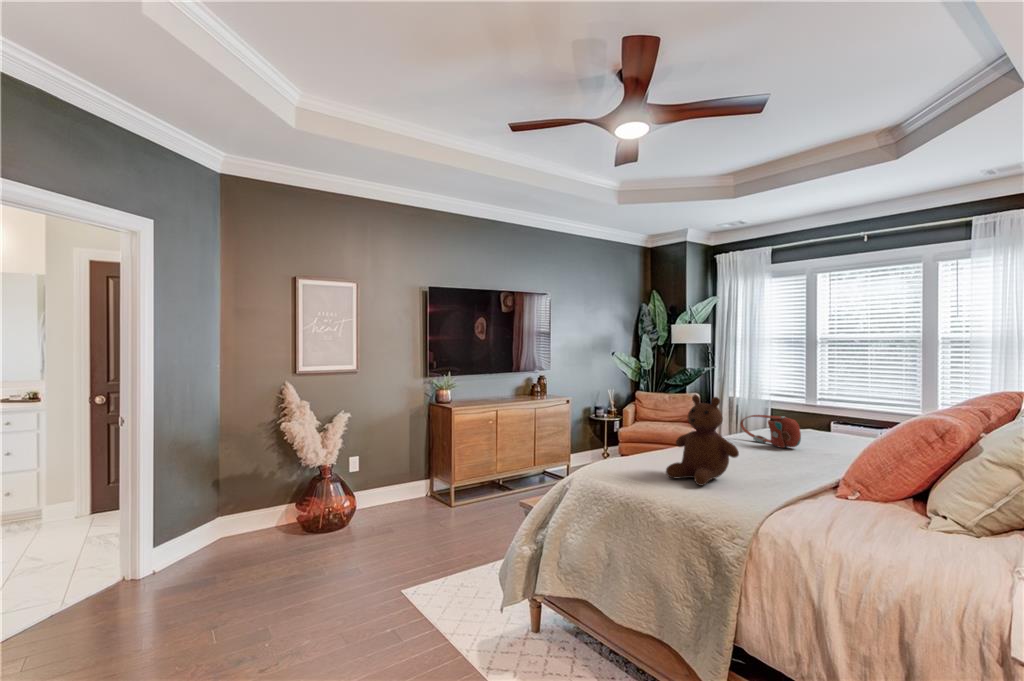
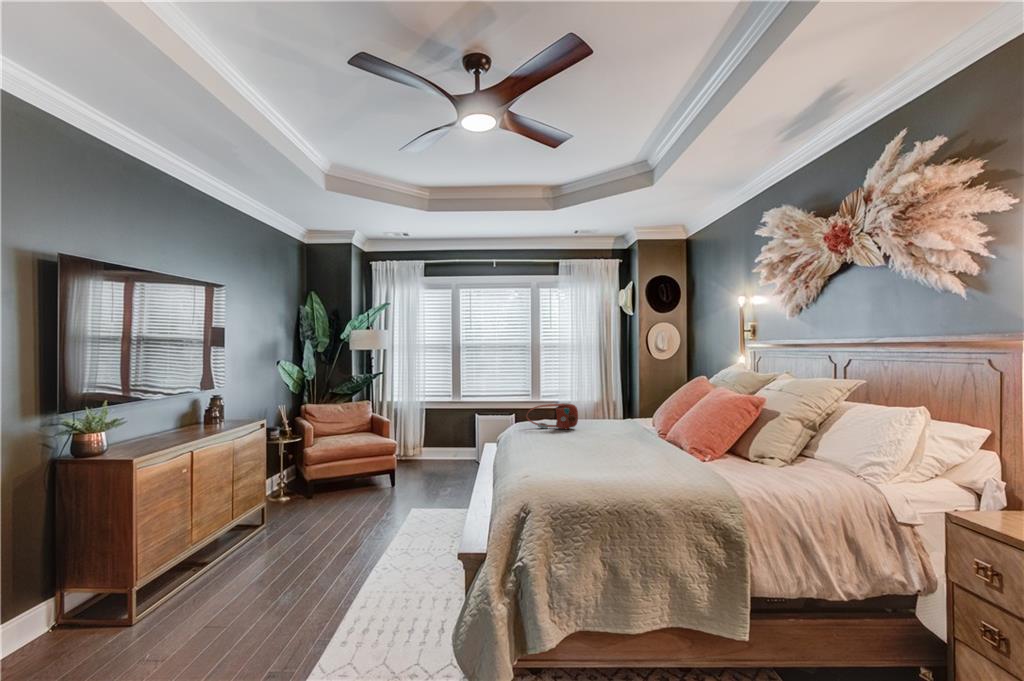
teddy bear: present [666,395,739,485] -> none [579,387,639,465]

